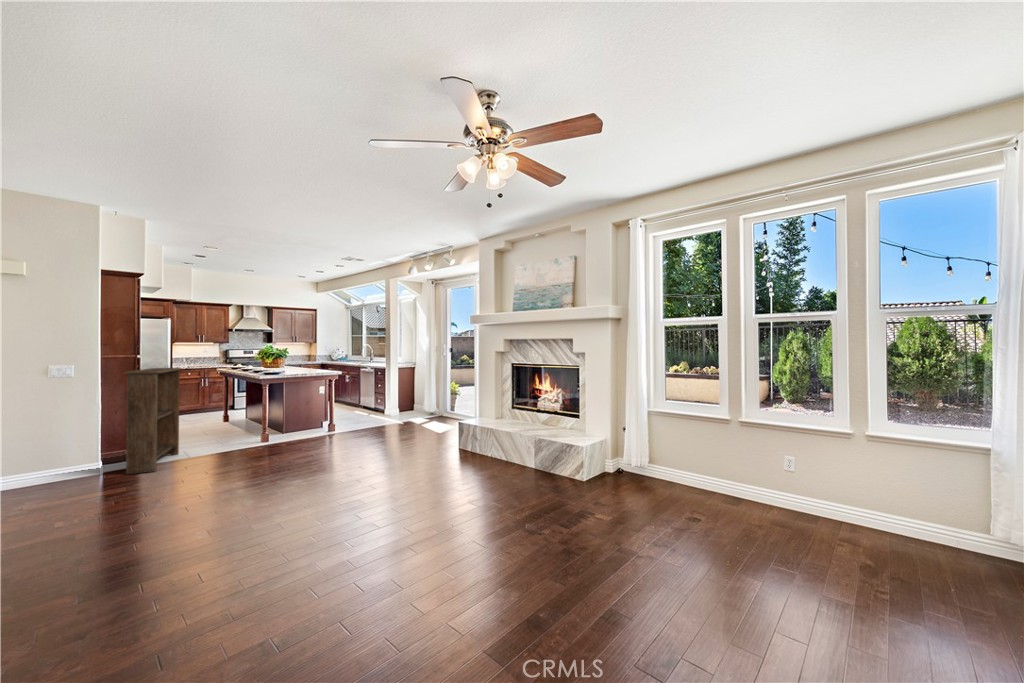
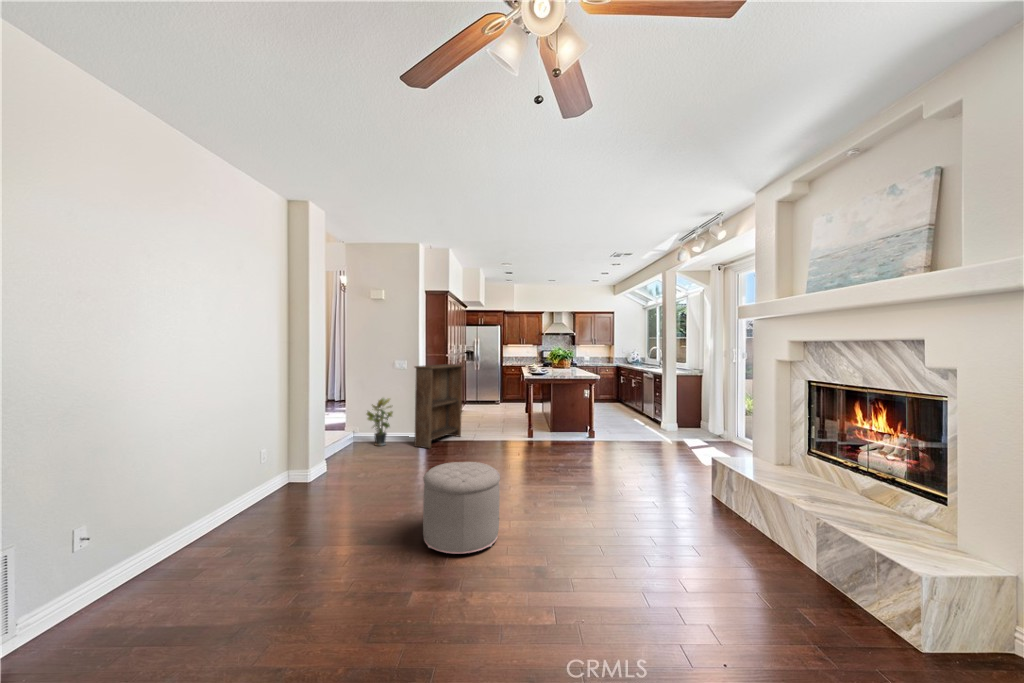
potted plant: none [29,417,82,486] -> present [367,398,393,446]
ottoman: none [280,449,354,528] -> present [423,462,500,554]

